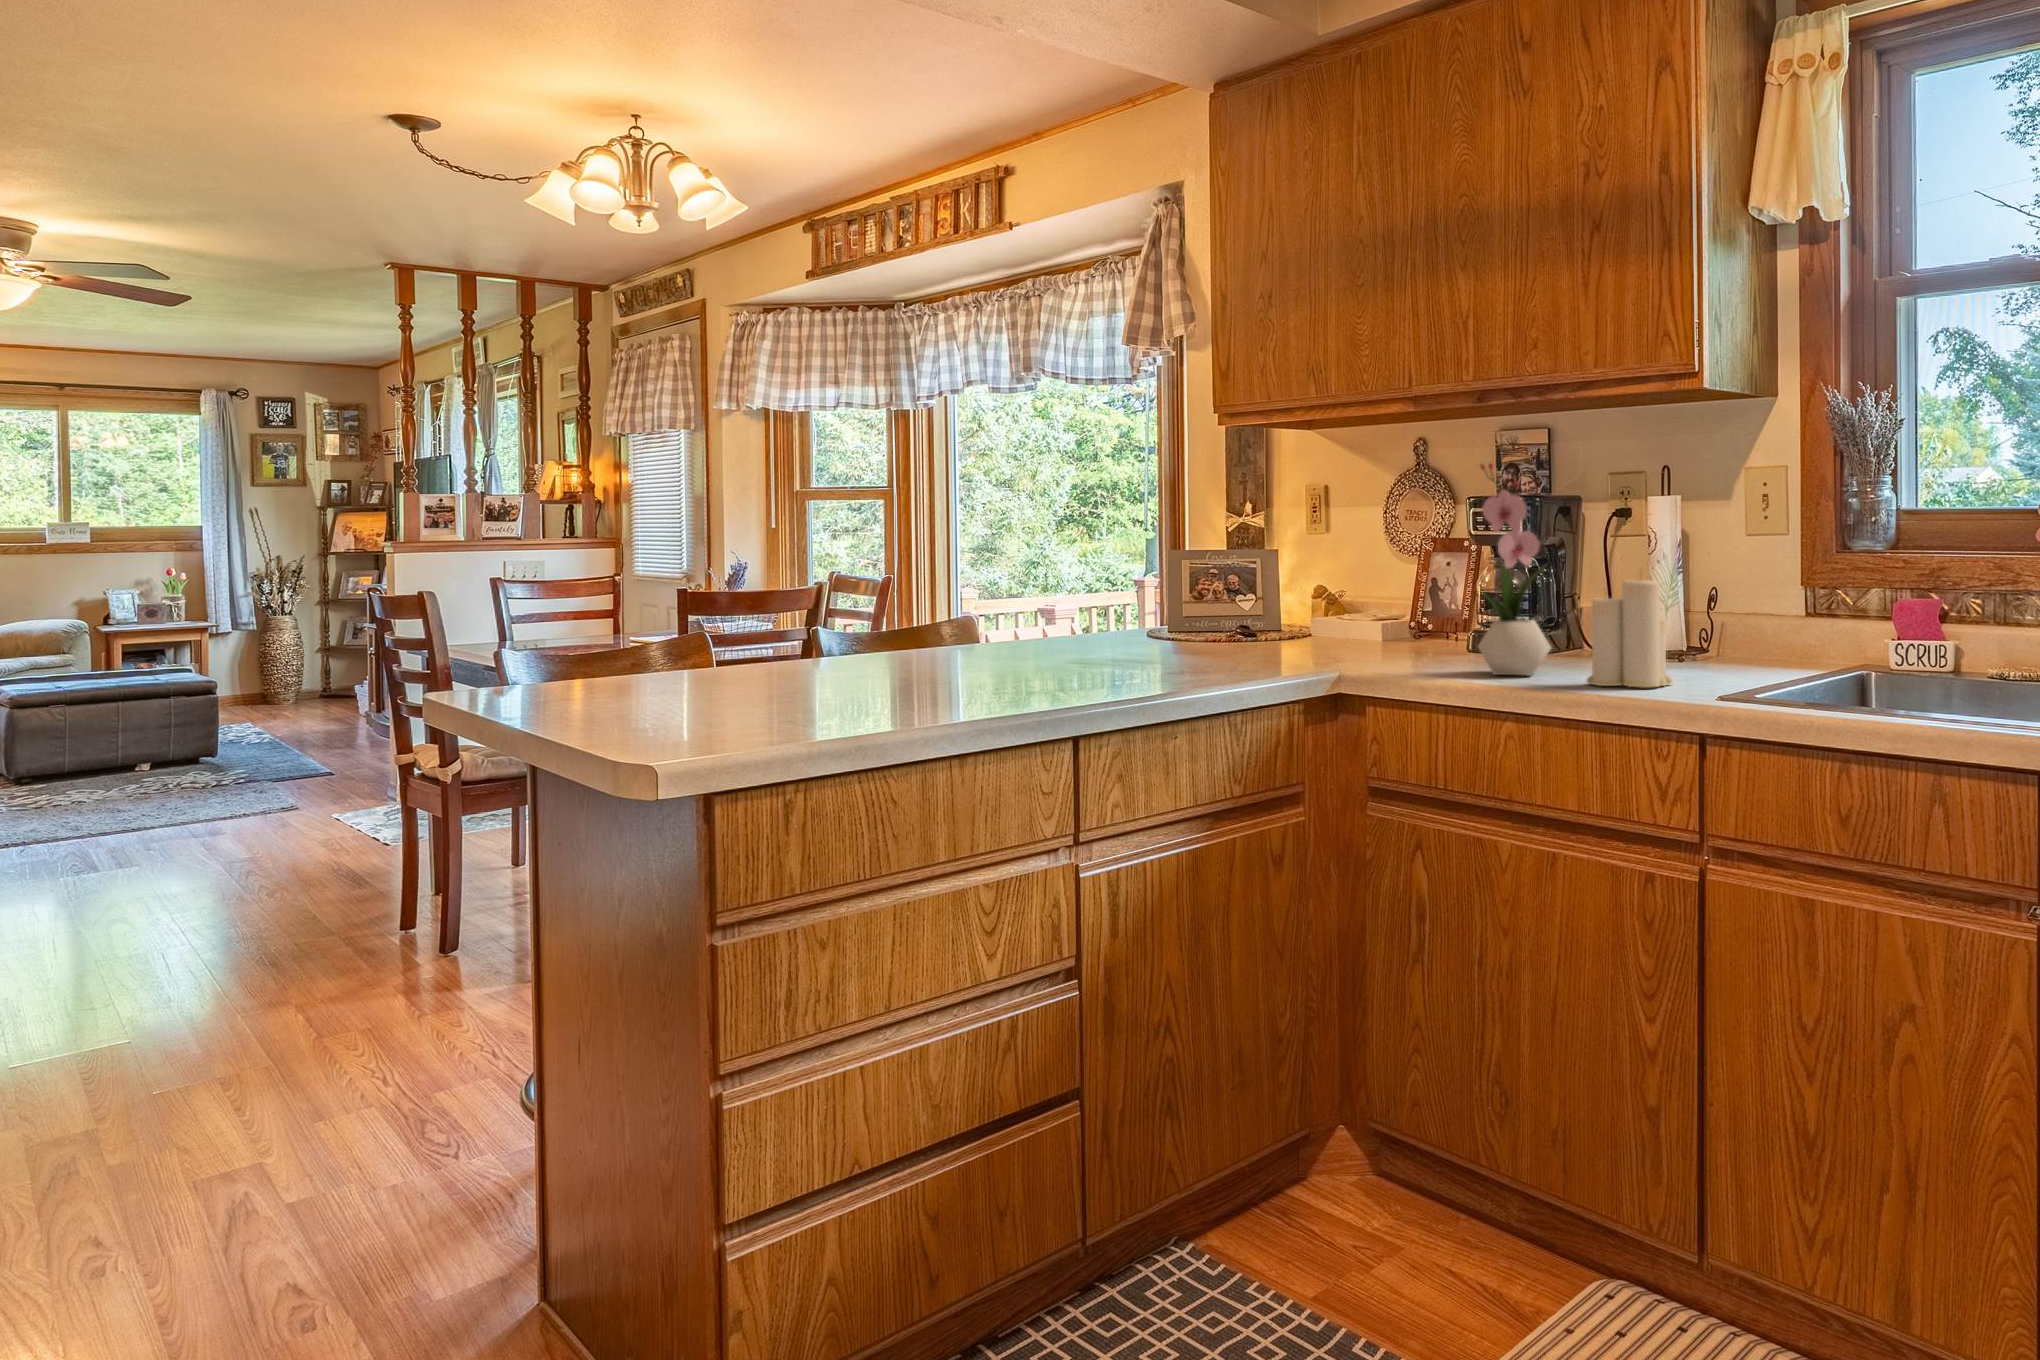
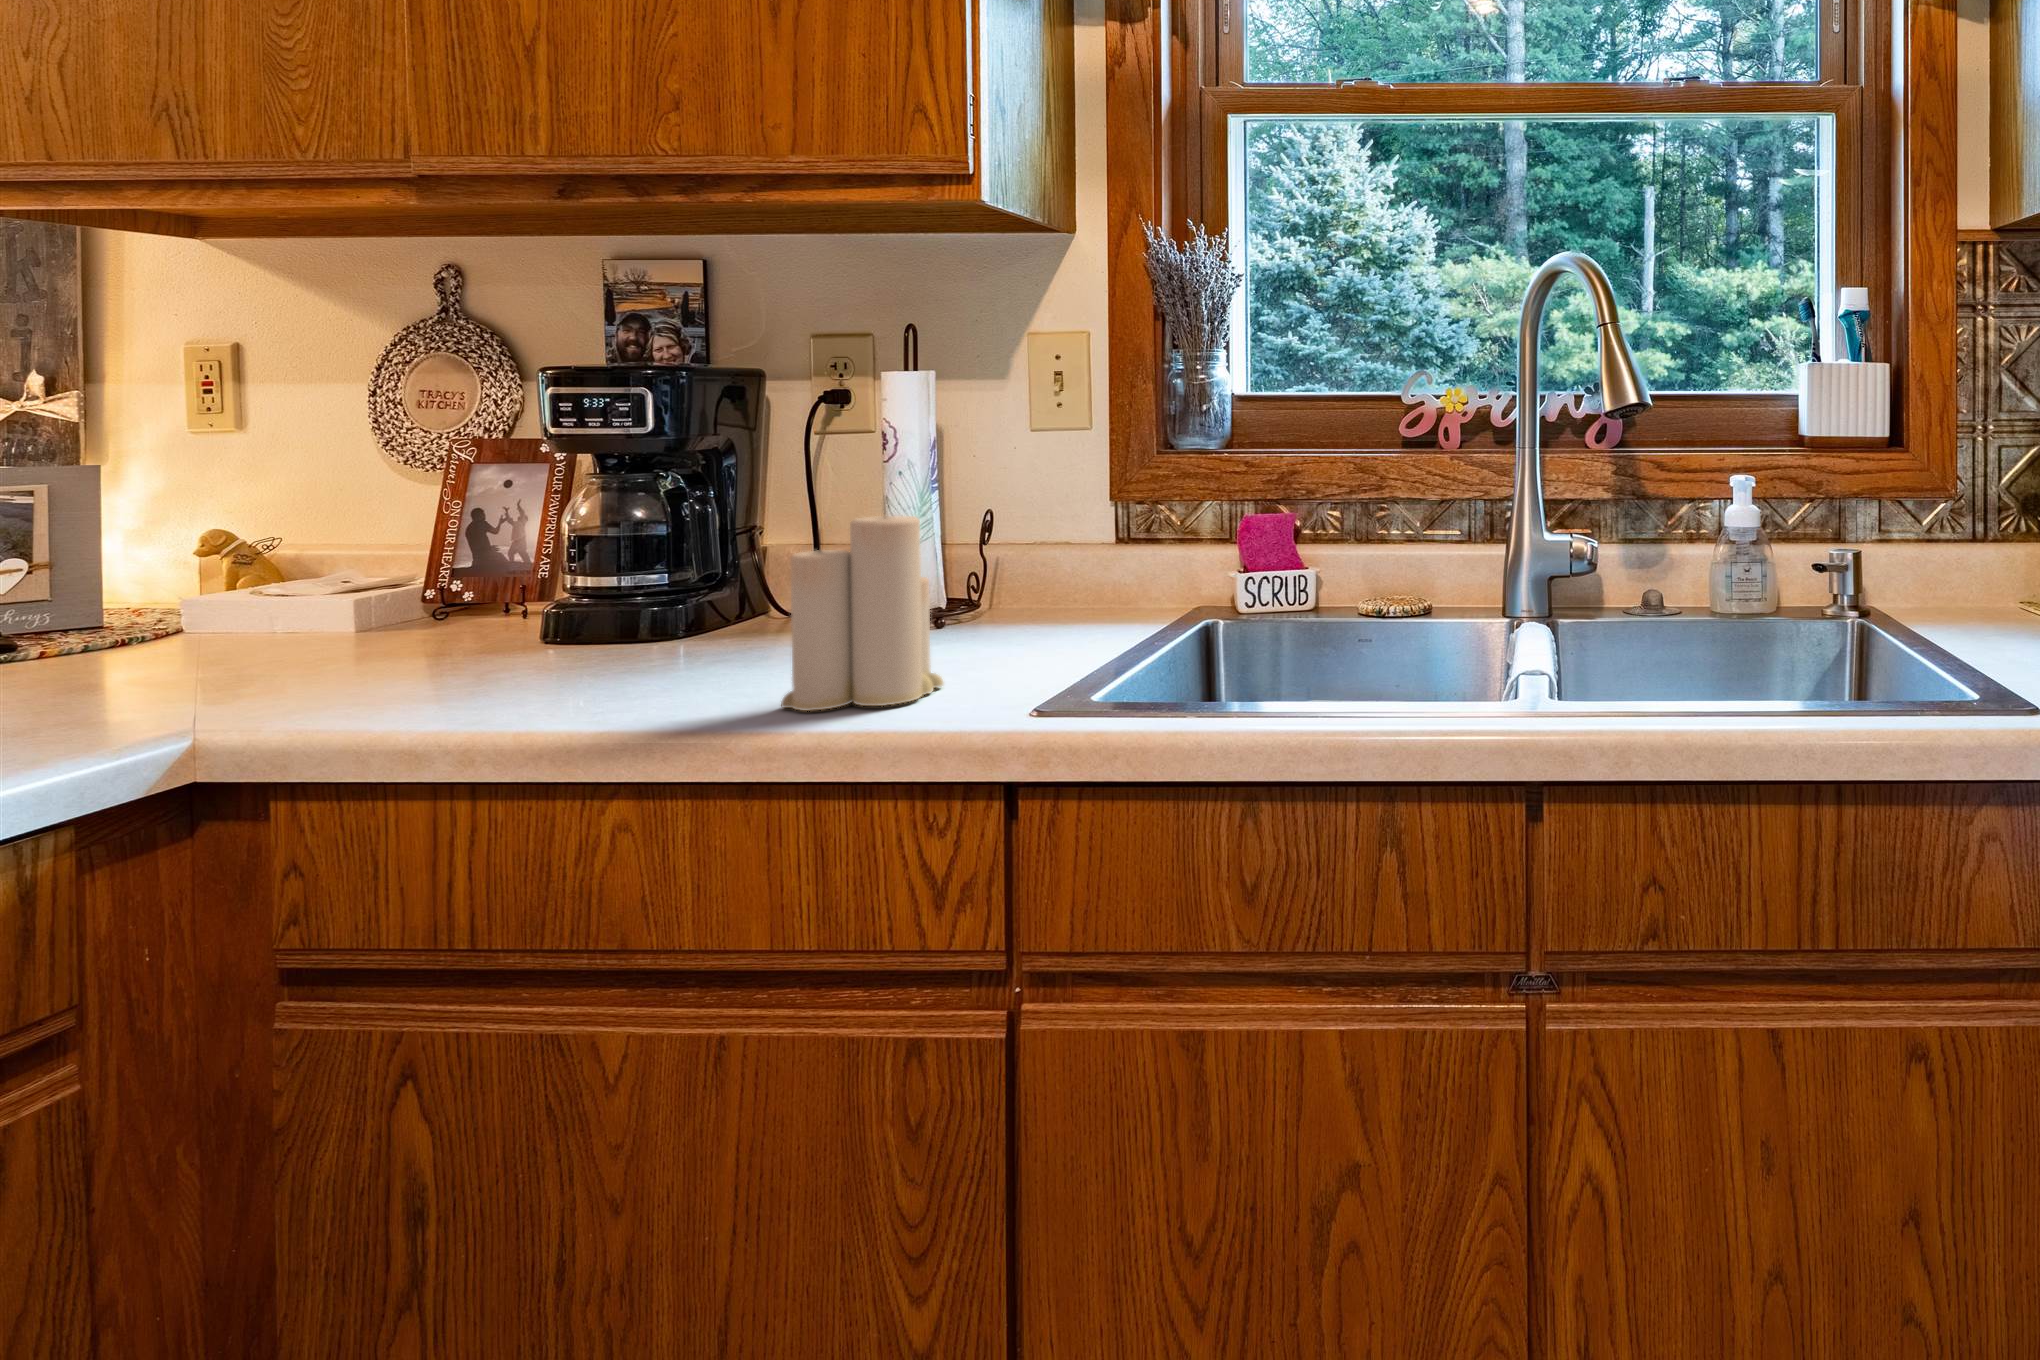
flower arrangement: present [1478,463,1551,676] -> none [544,301,710,707]

